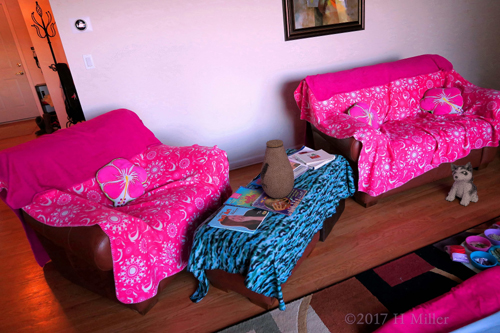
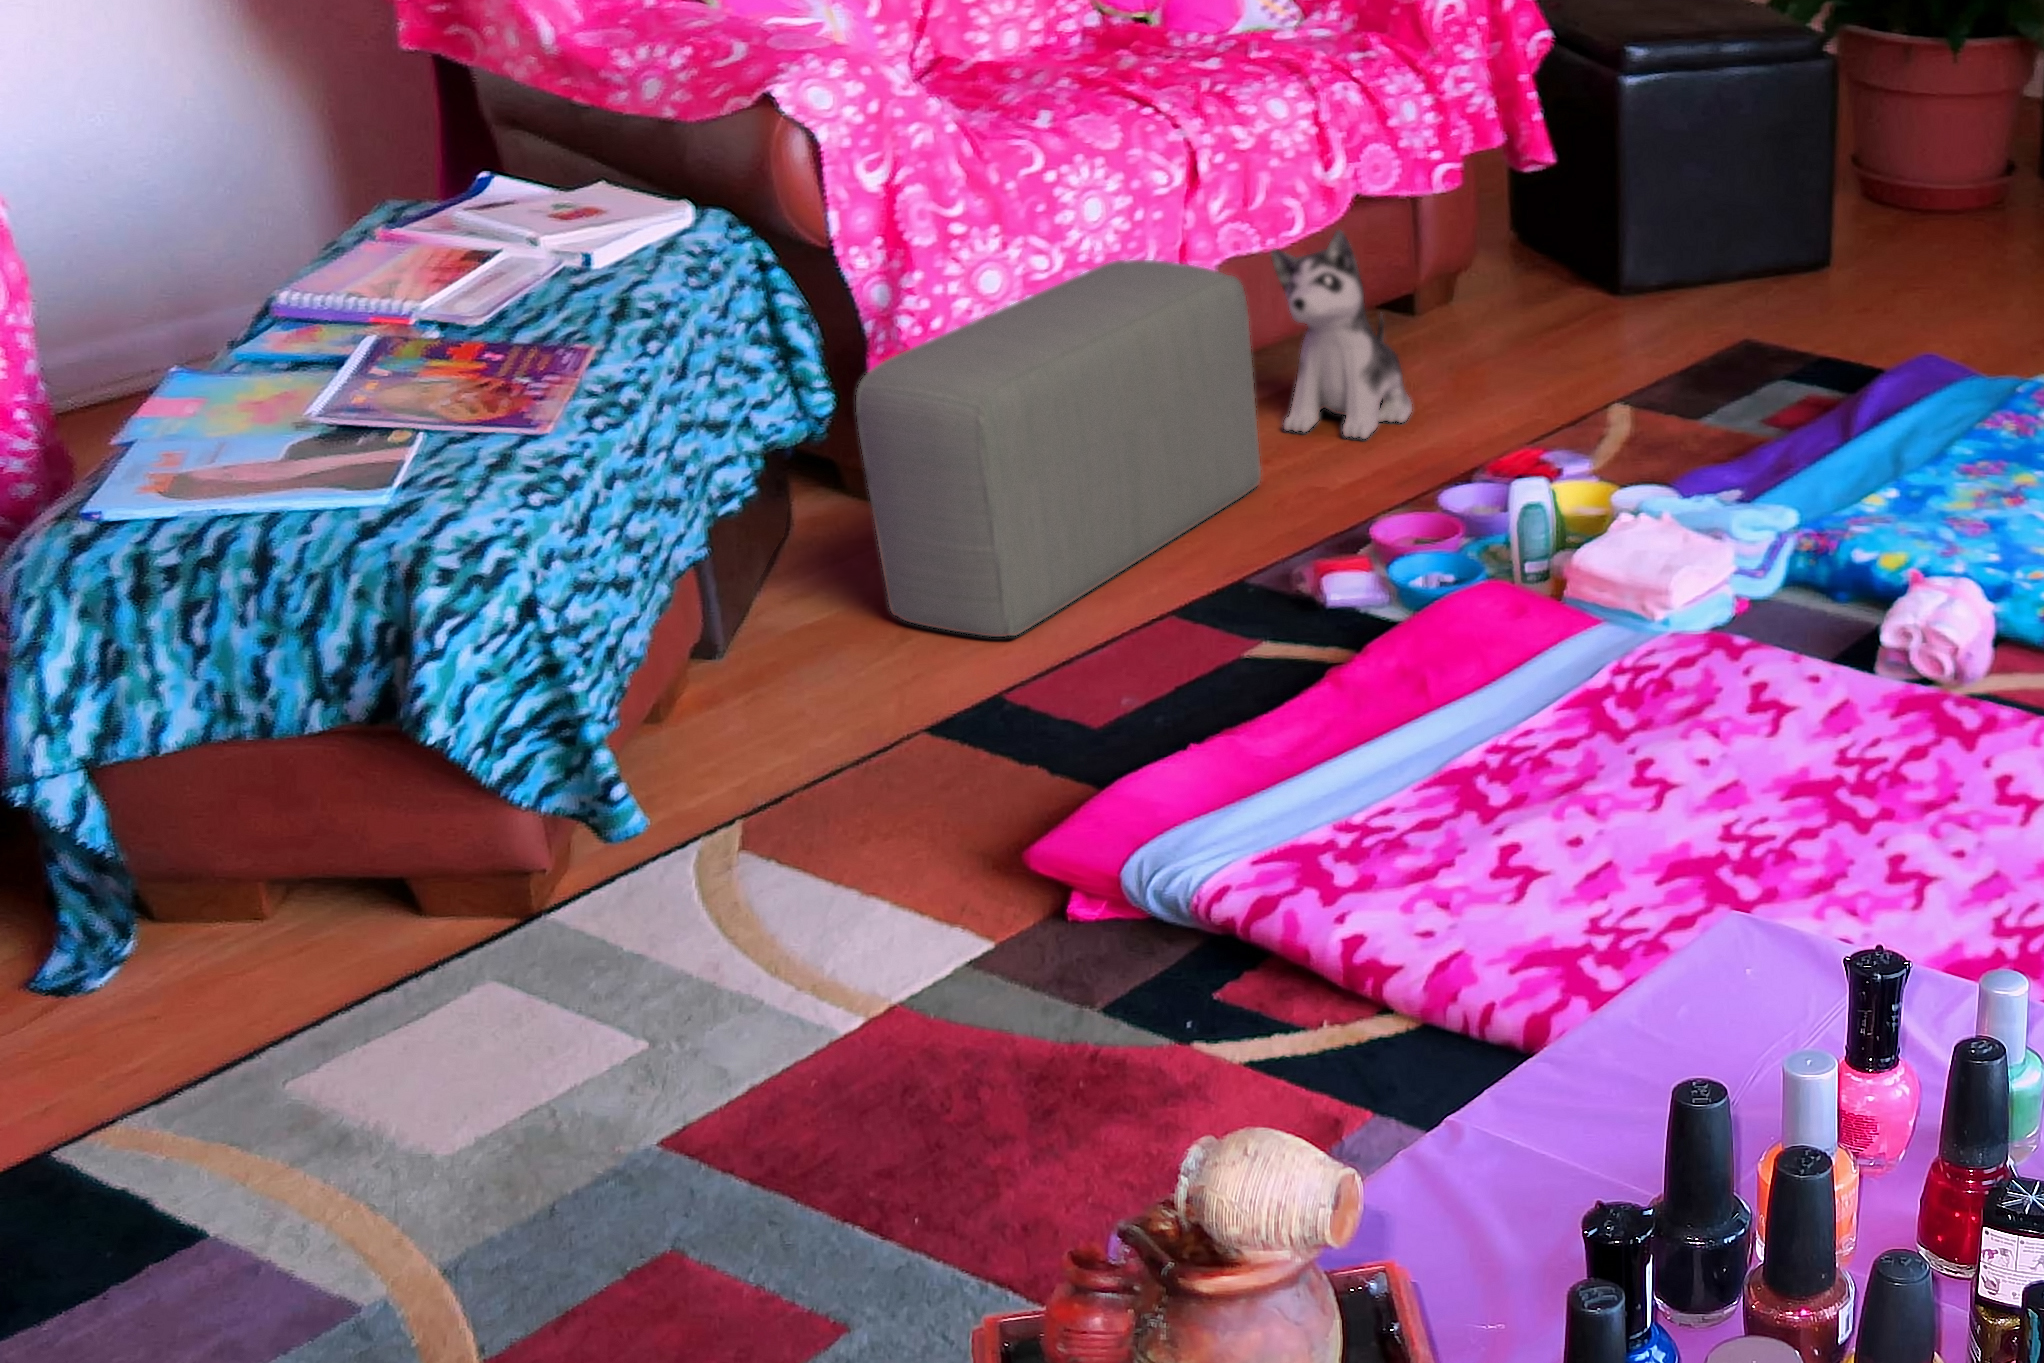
vase: present [260,139,294,199] -> none [311,60,519,381]
pouf: none [355,167,446,251] -> present [856,260,1261,637]

